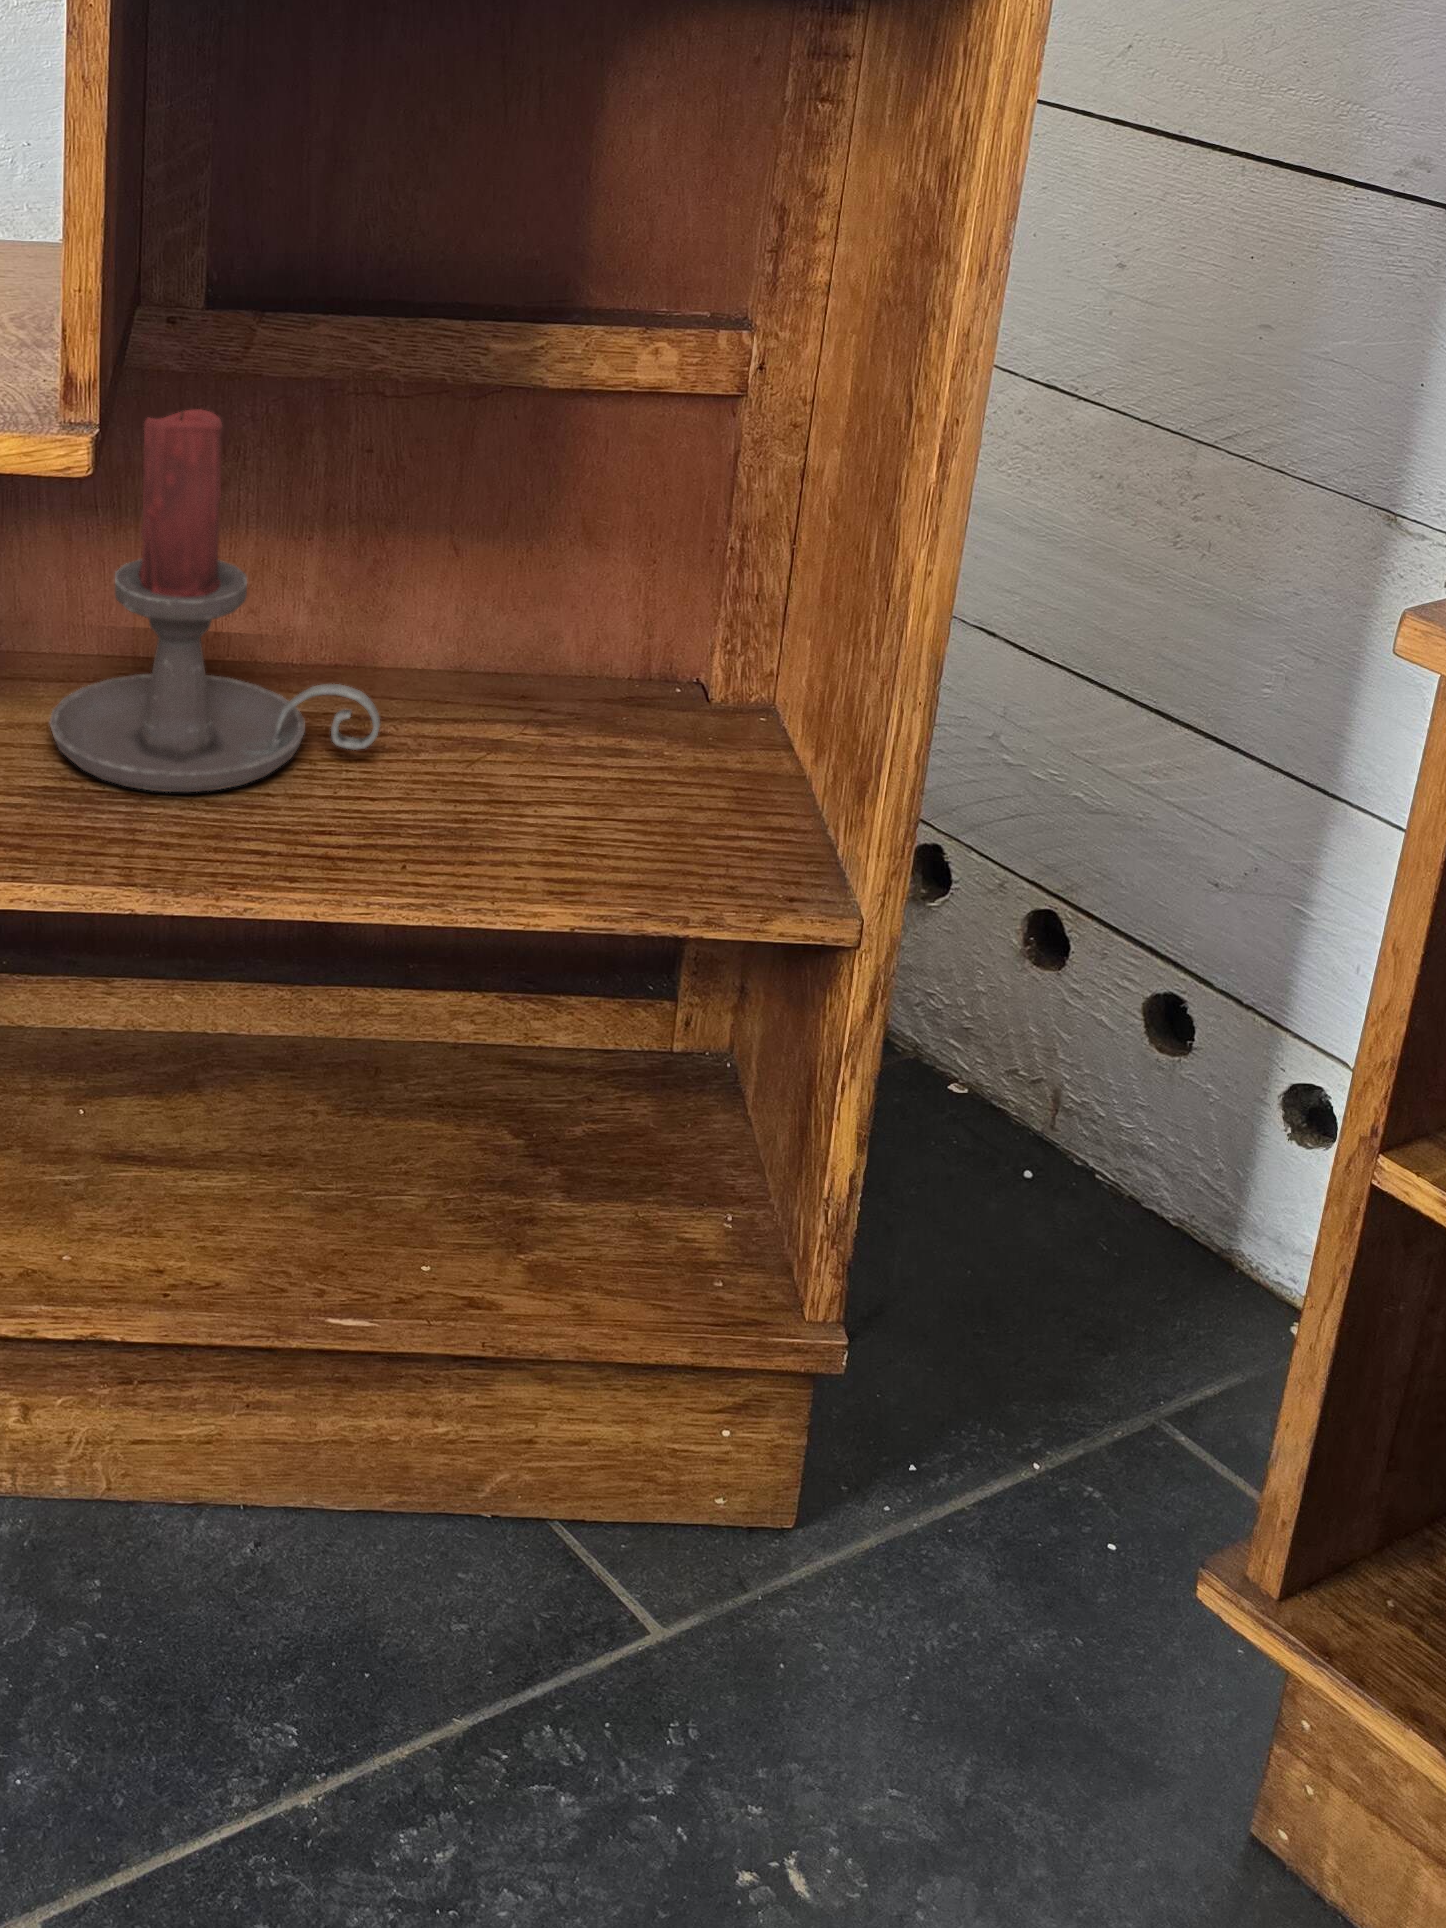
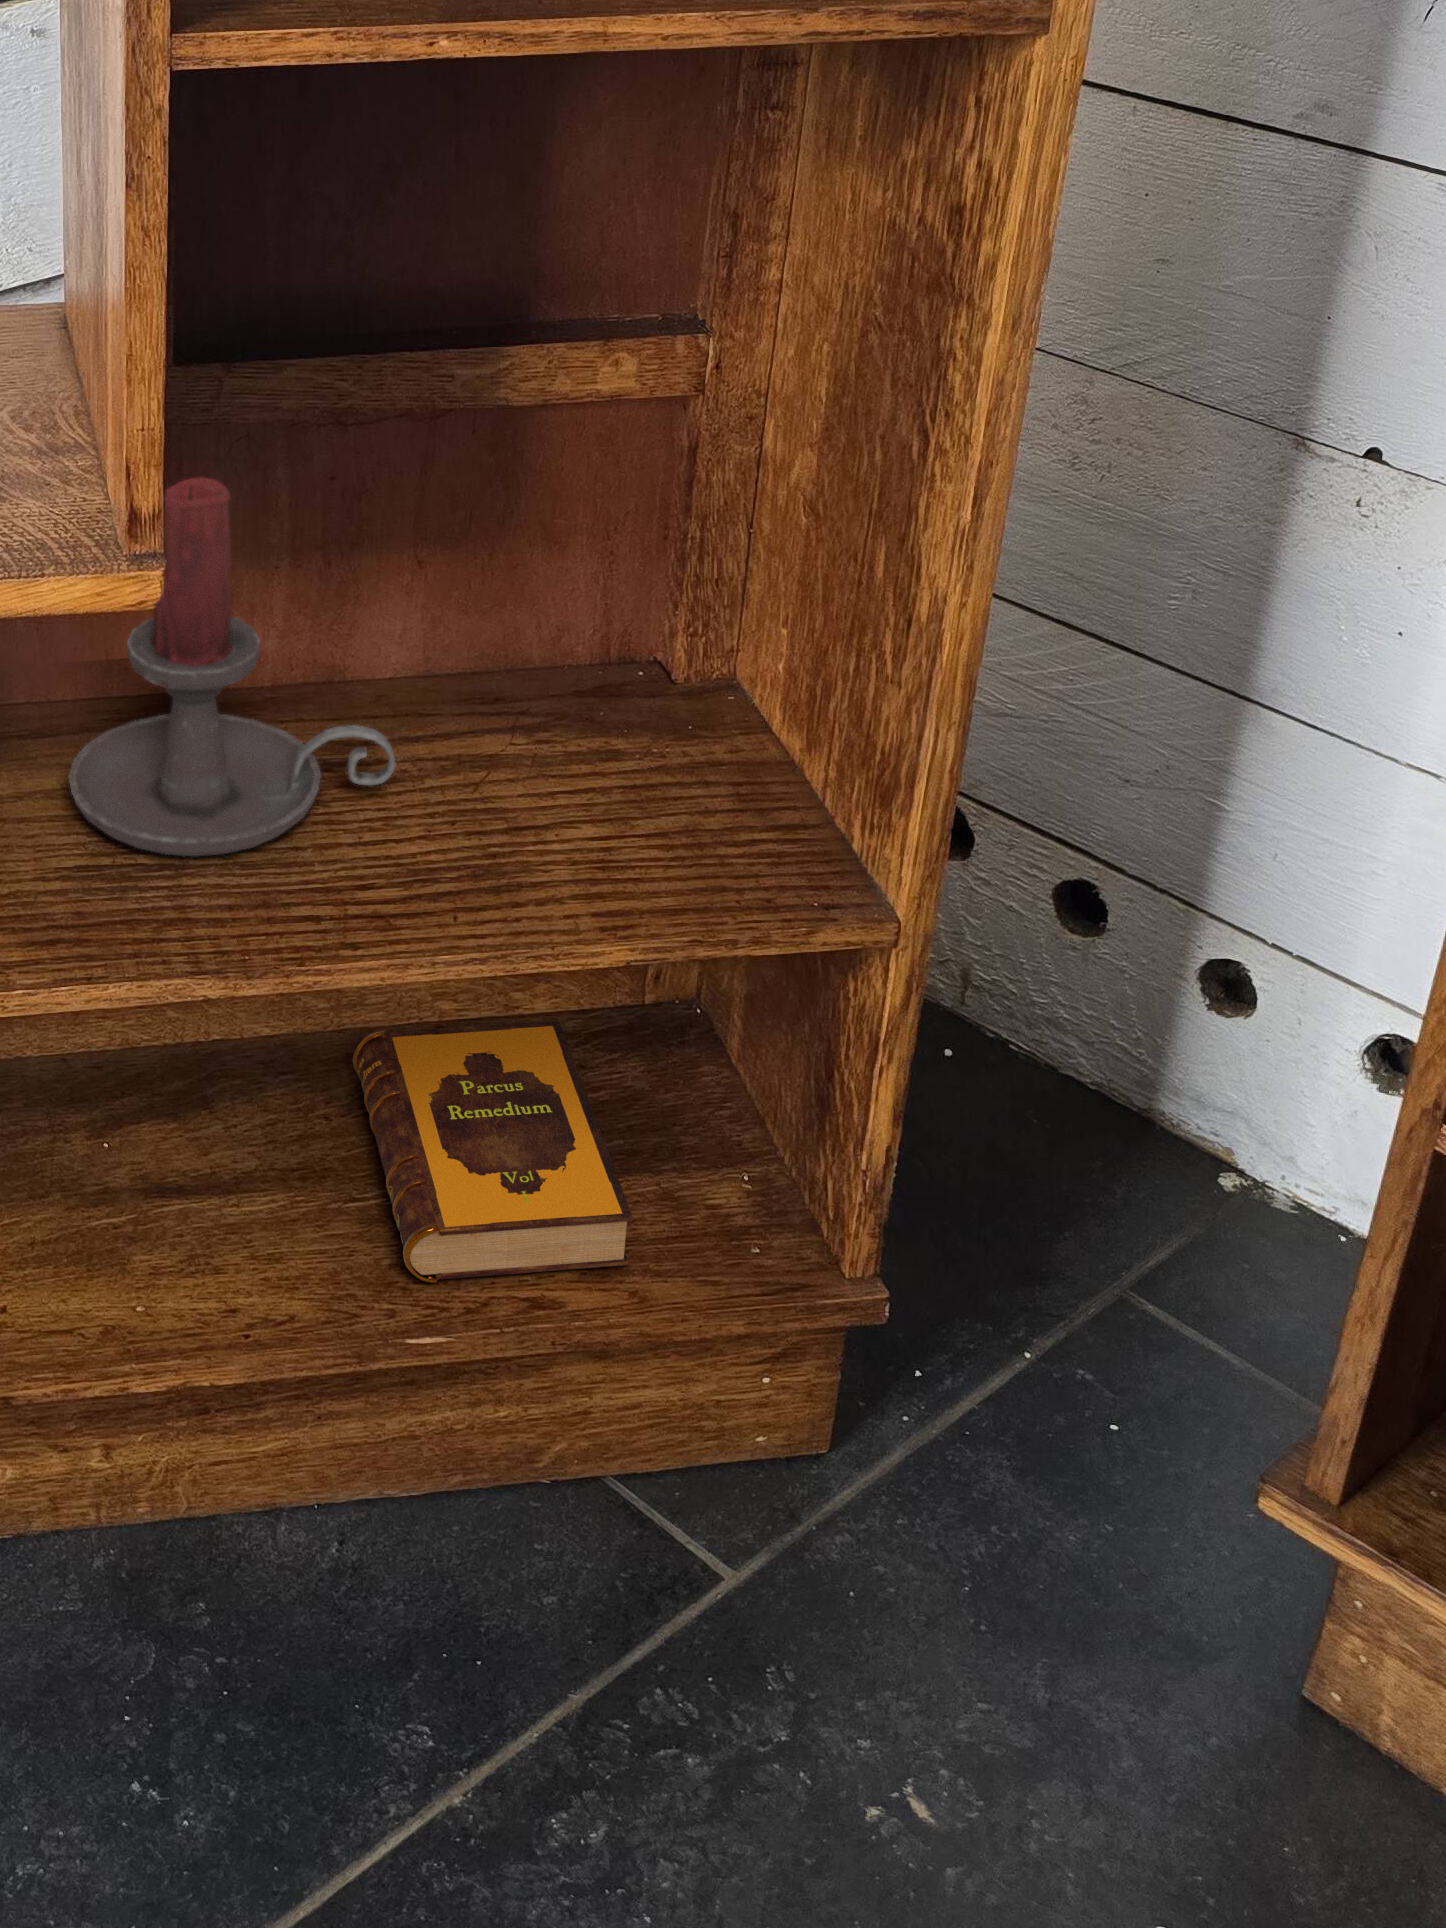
hardback book: none [337,1038,579,1280] -> present [353,1020,633,1282]

